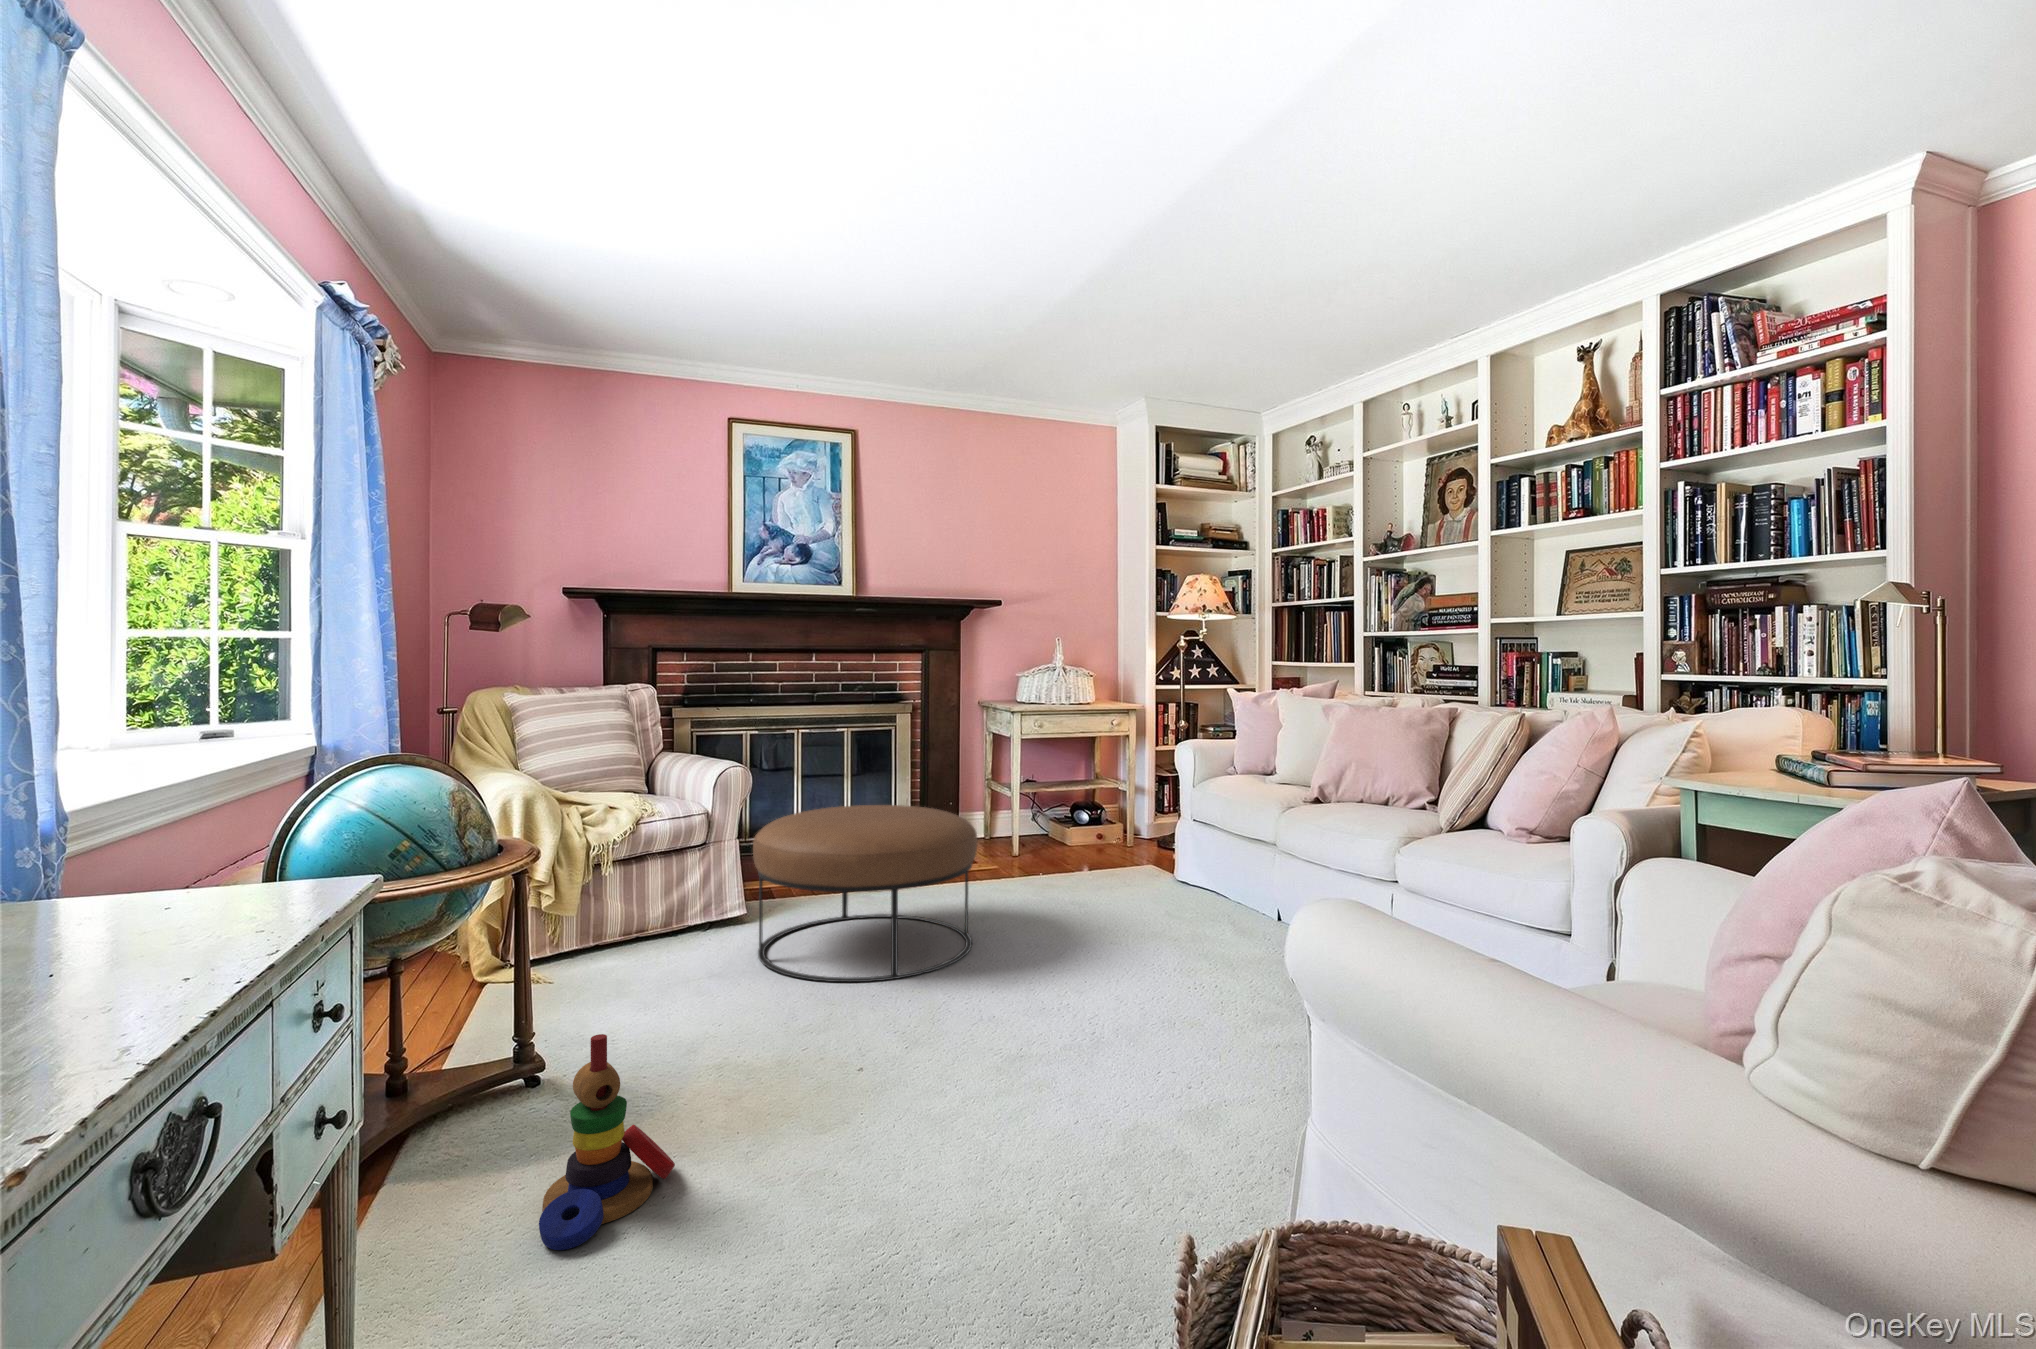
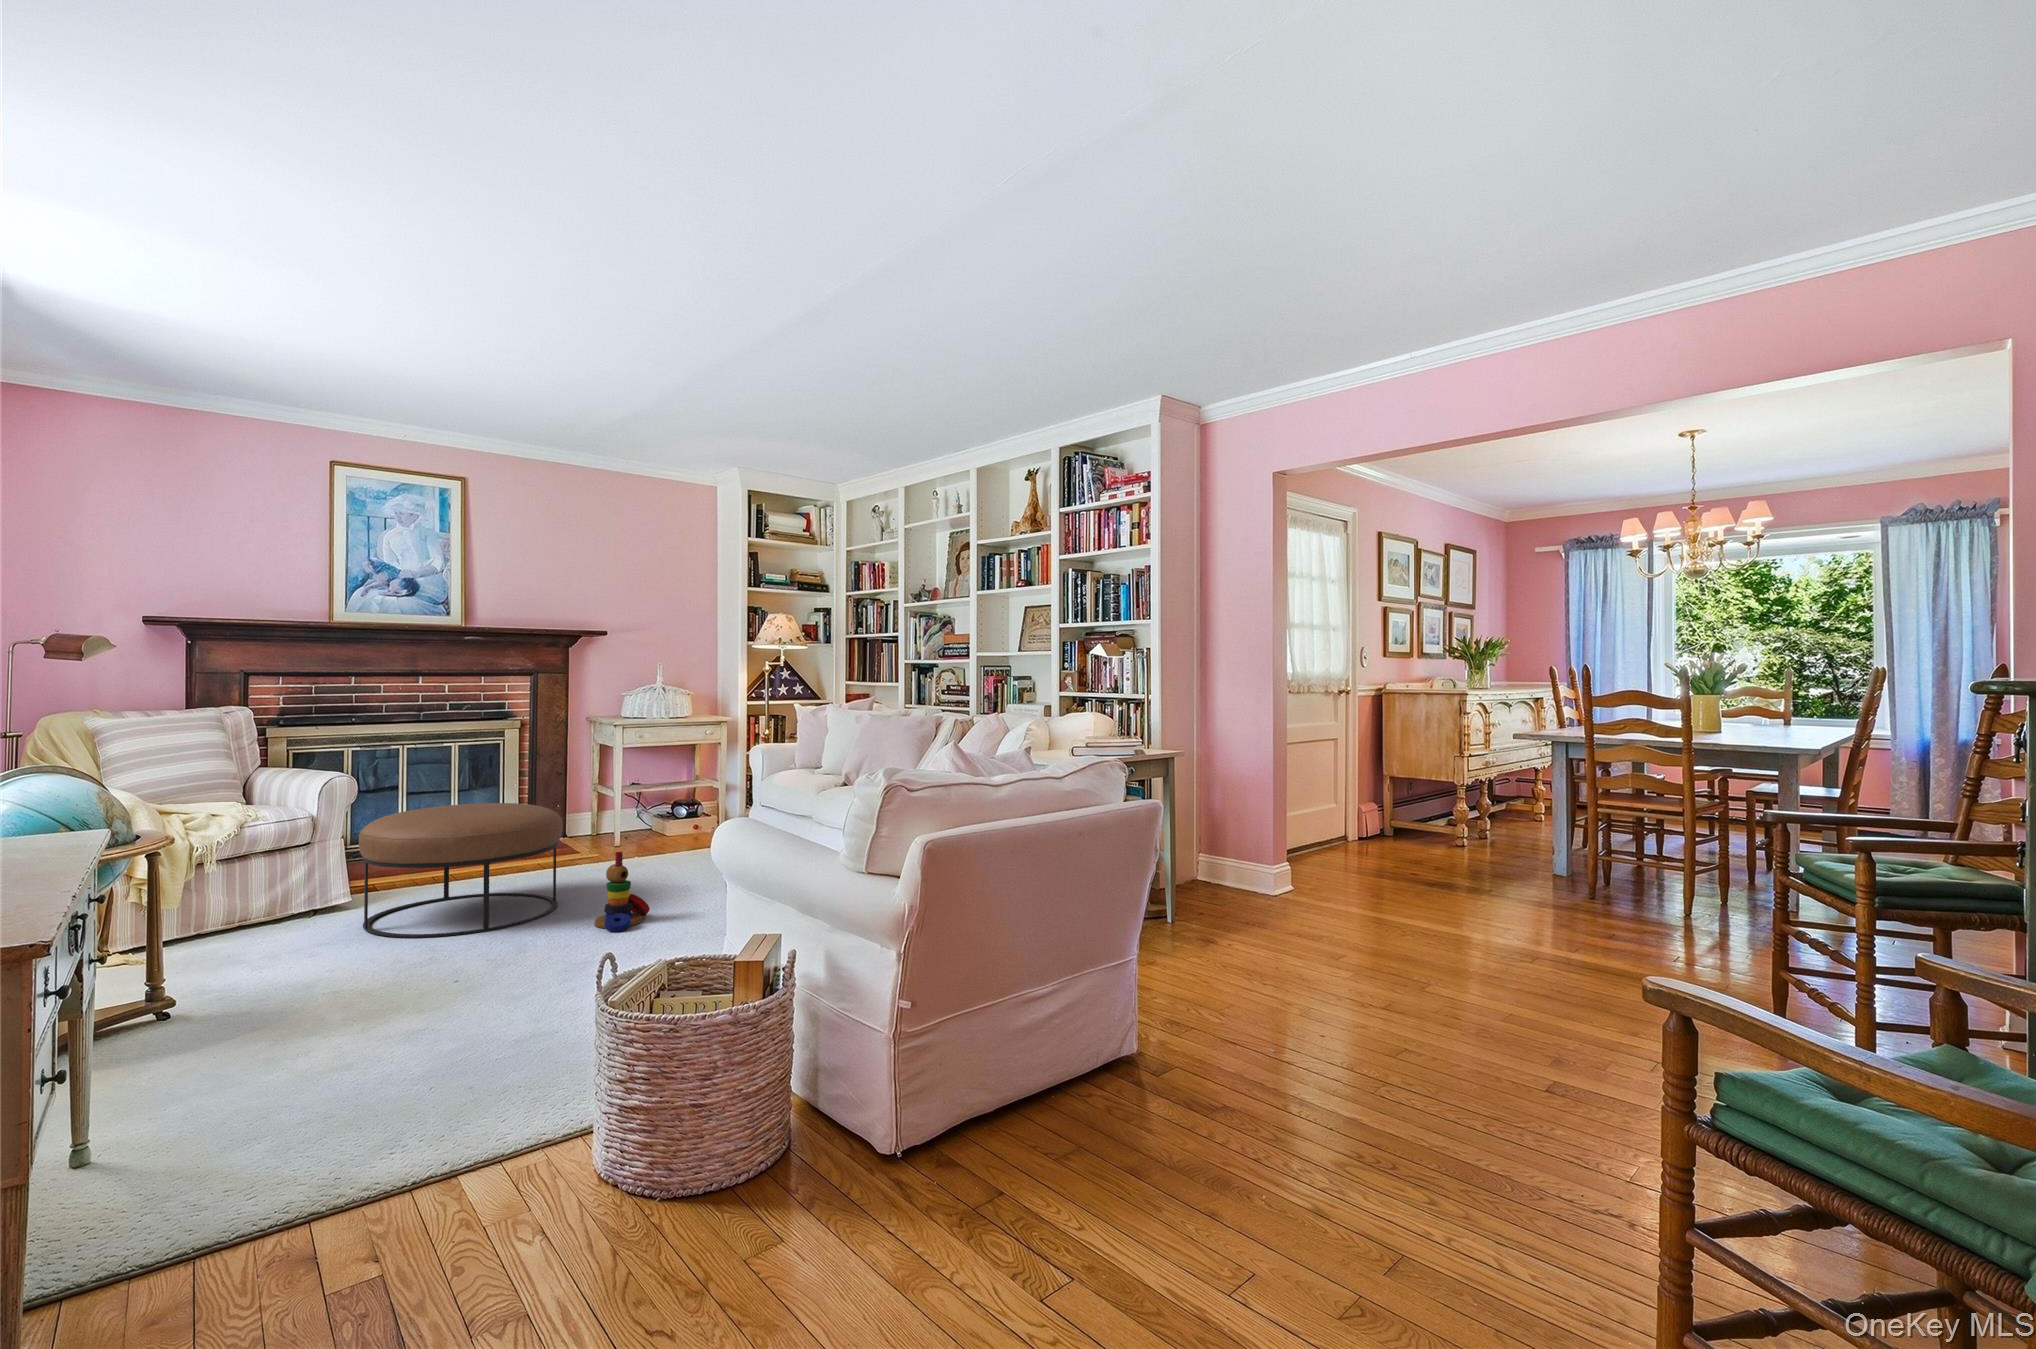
stacking toy: present [539,1034,675,1250] -> present [594,851,650,932]

